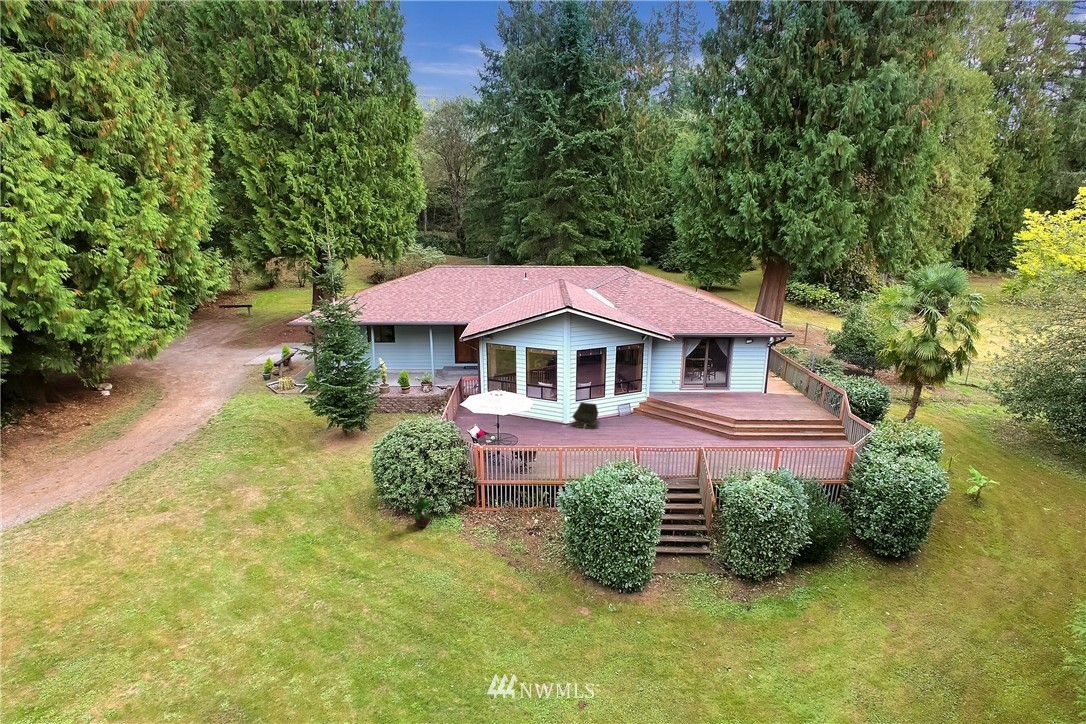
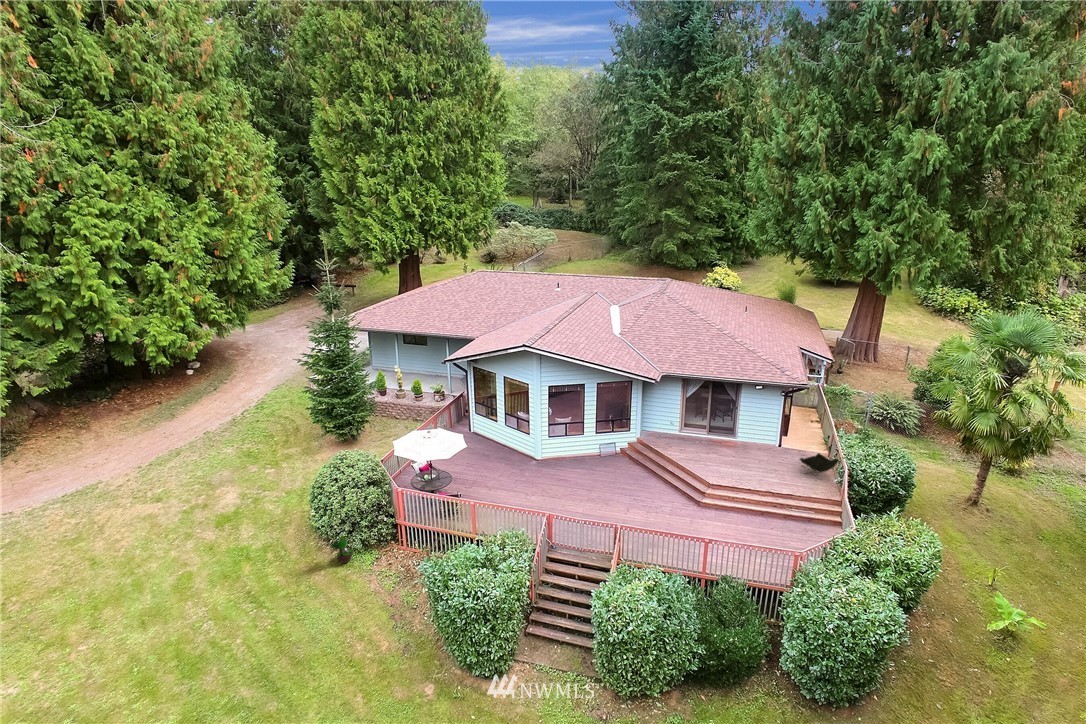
lounge chair: present [573,402,598,428] -> present [800,453,839,474]

